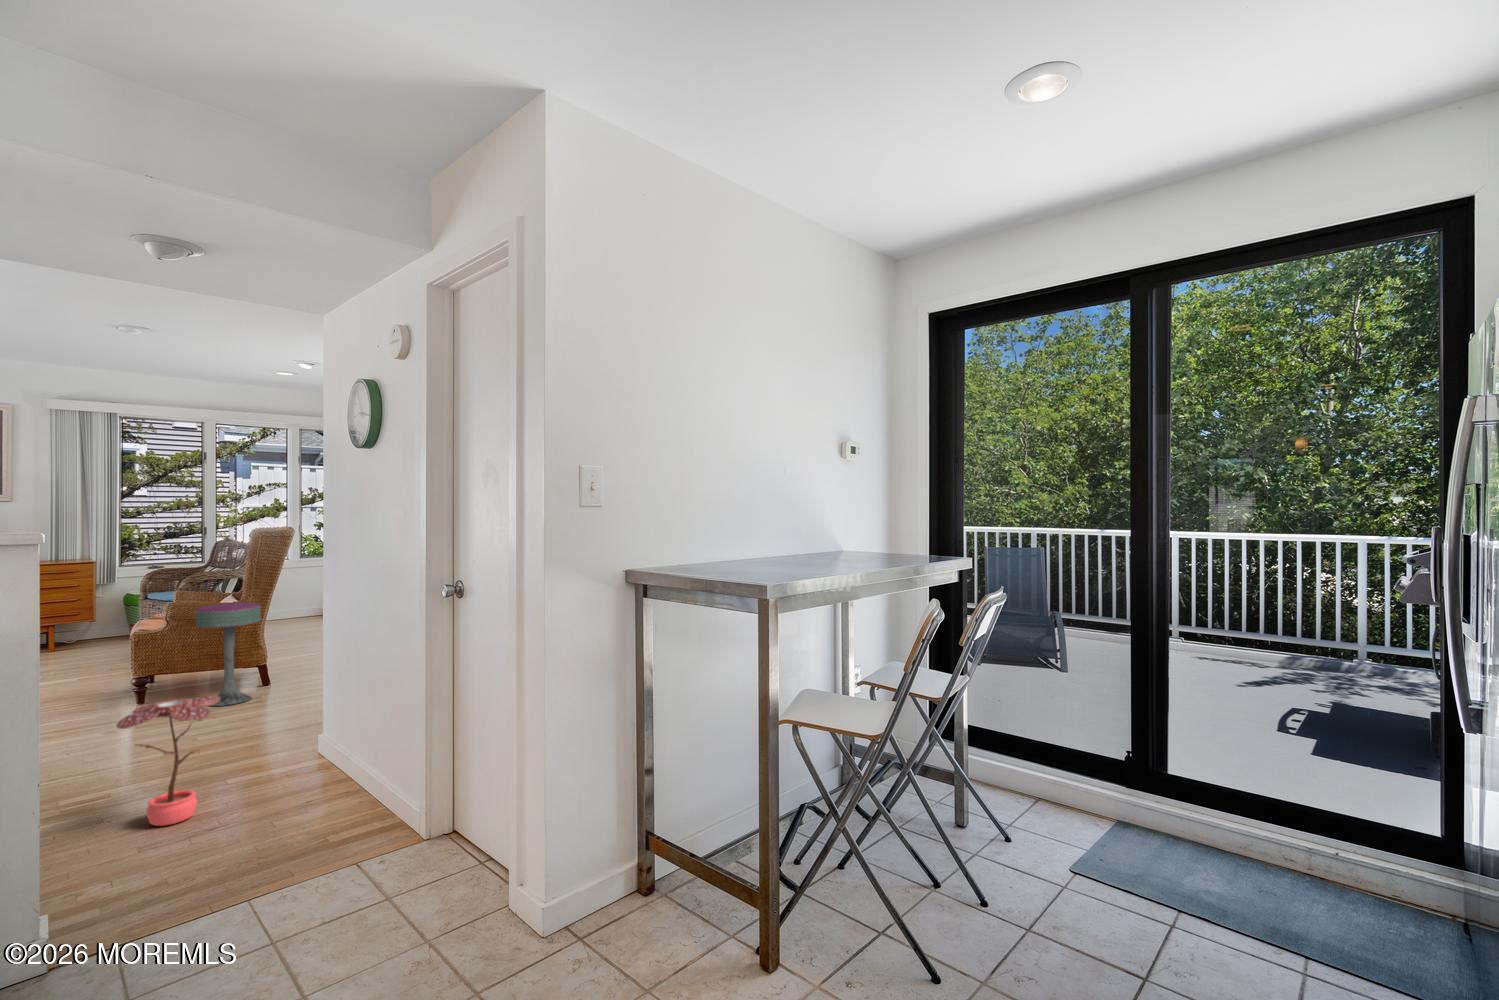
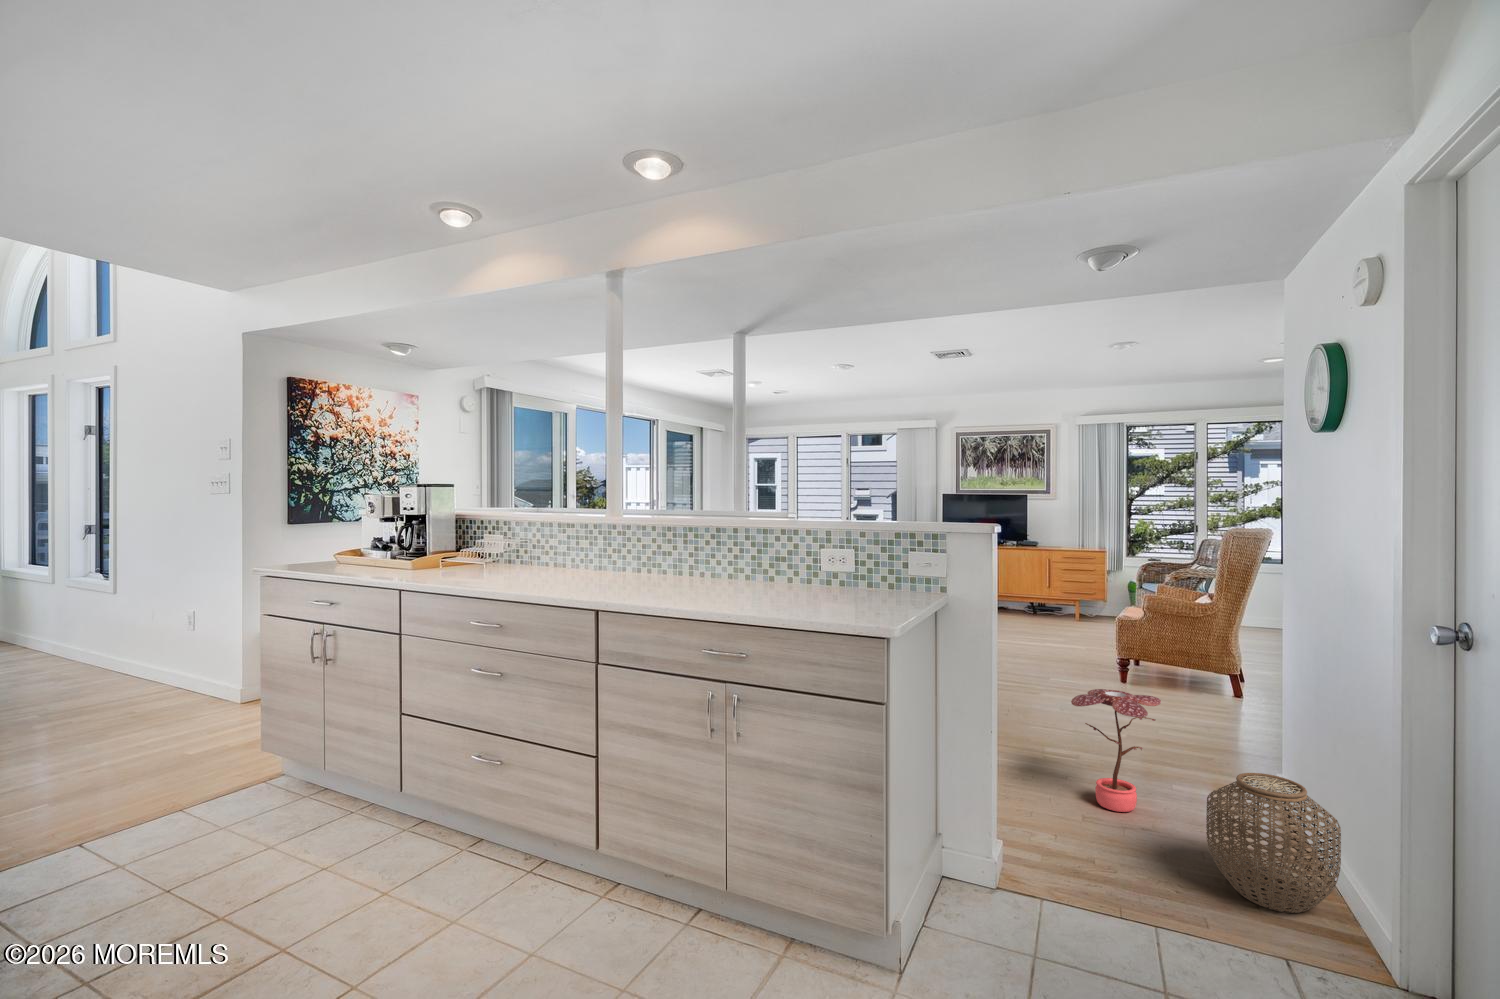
bar stool: present [196,602,261,706] -> none [1170,604,1234,711]
woven basket: none [281,726,384,836] -> present [1206,773,1341,913]

